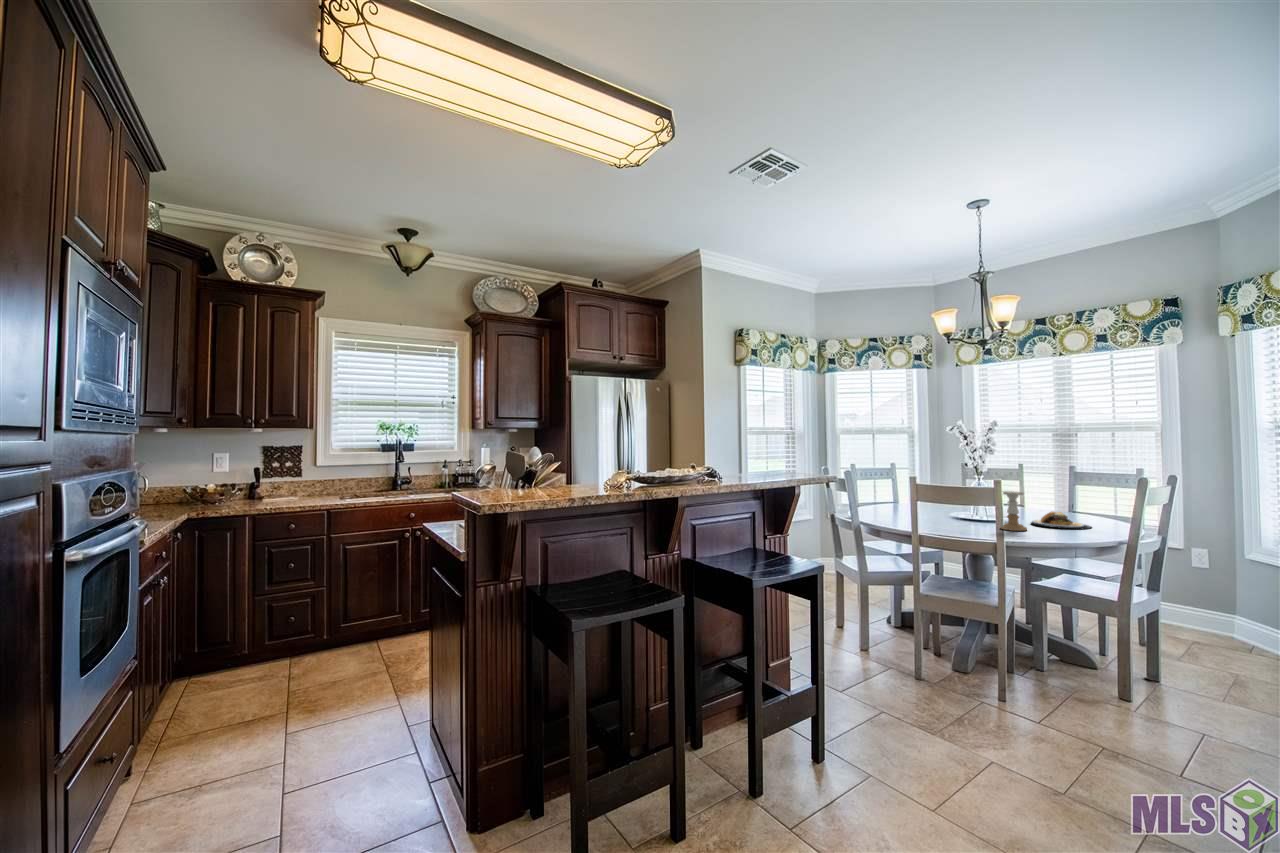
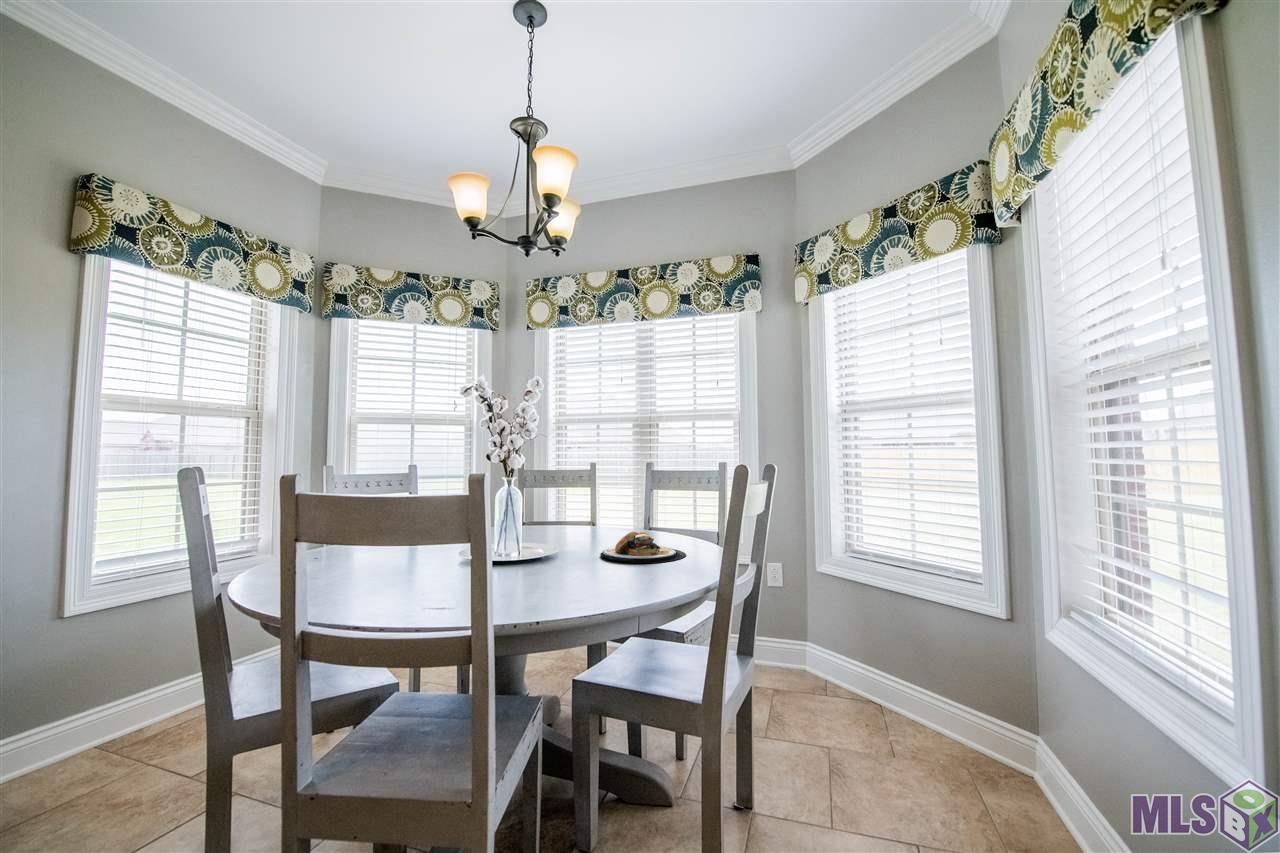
candle holder: present [1000,491,1027,531] -> none [547,498,592,579]

